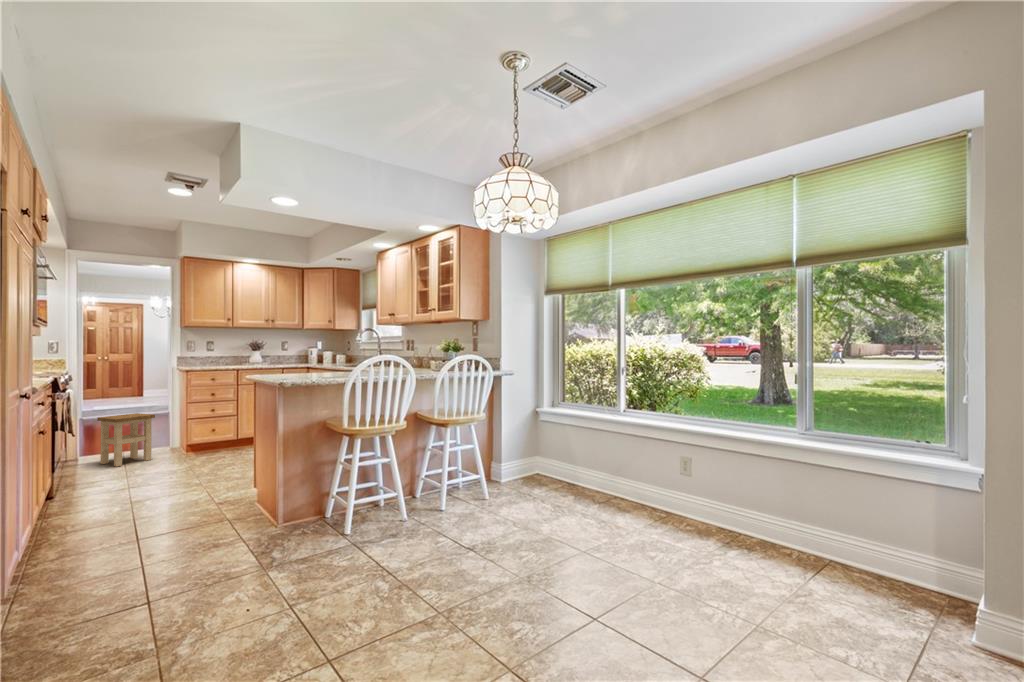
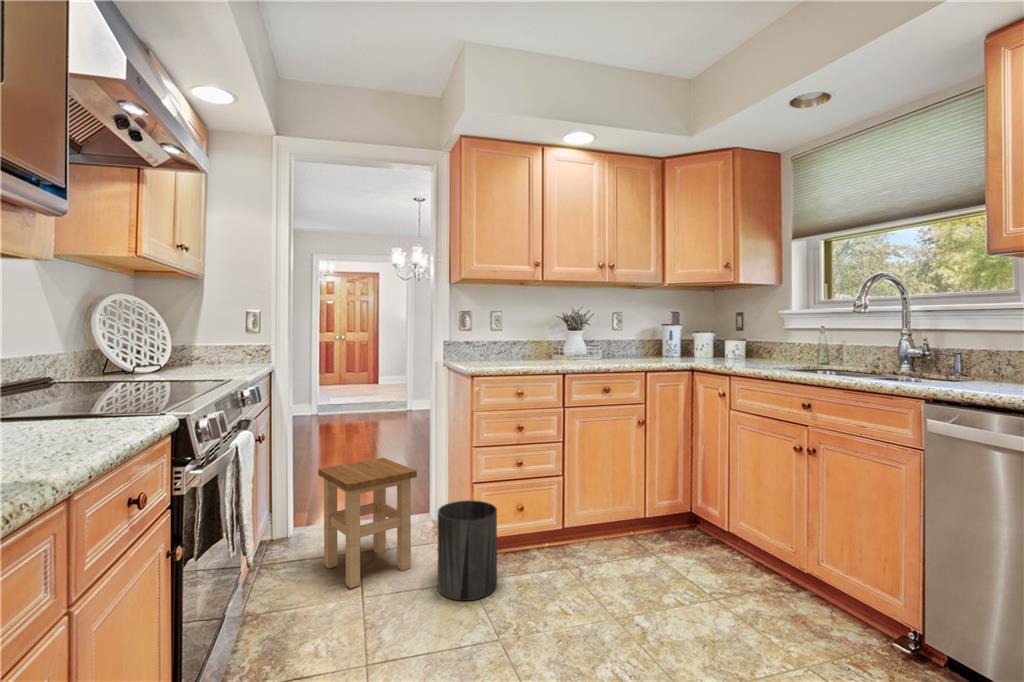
trash can: none [164,426,196,463] -> present [438,500,497,600]

